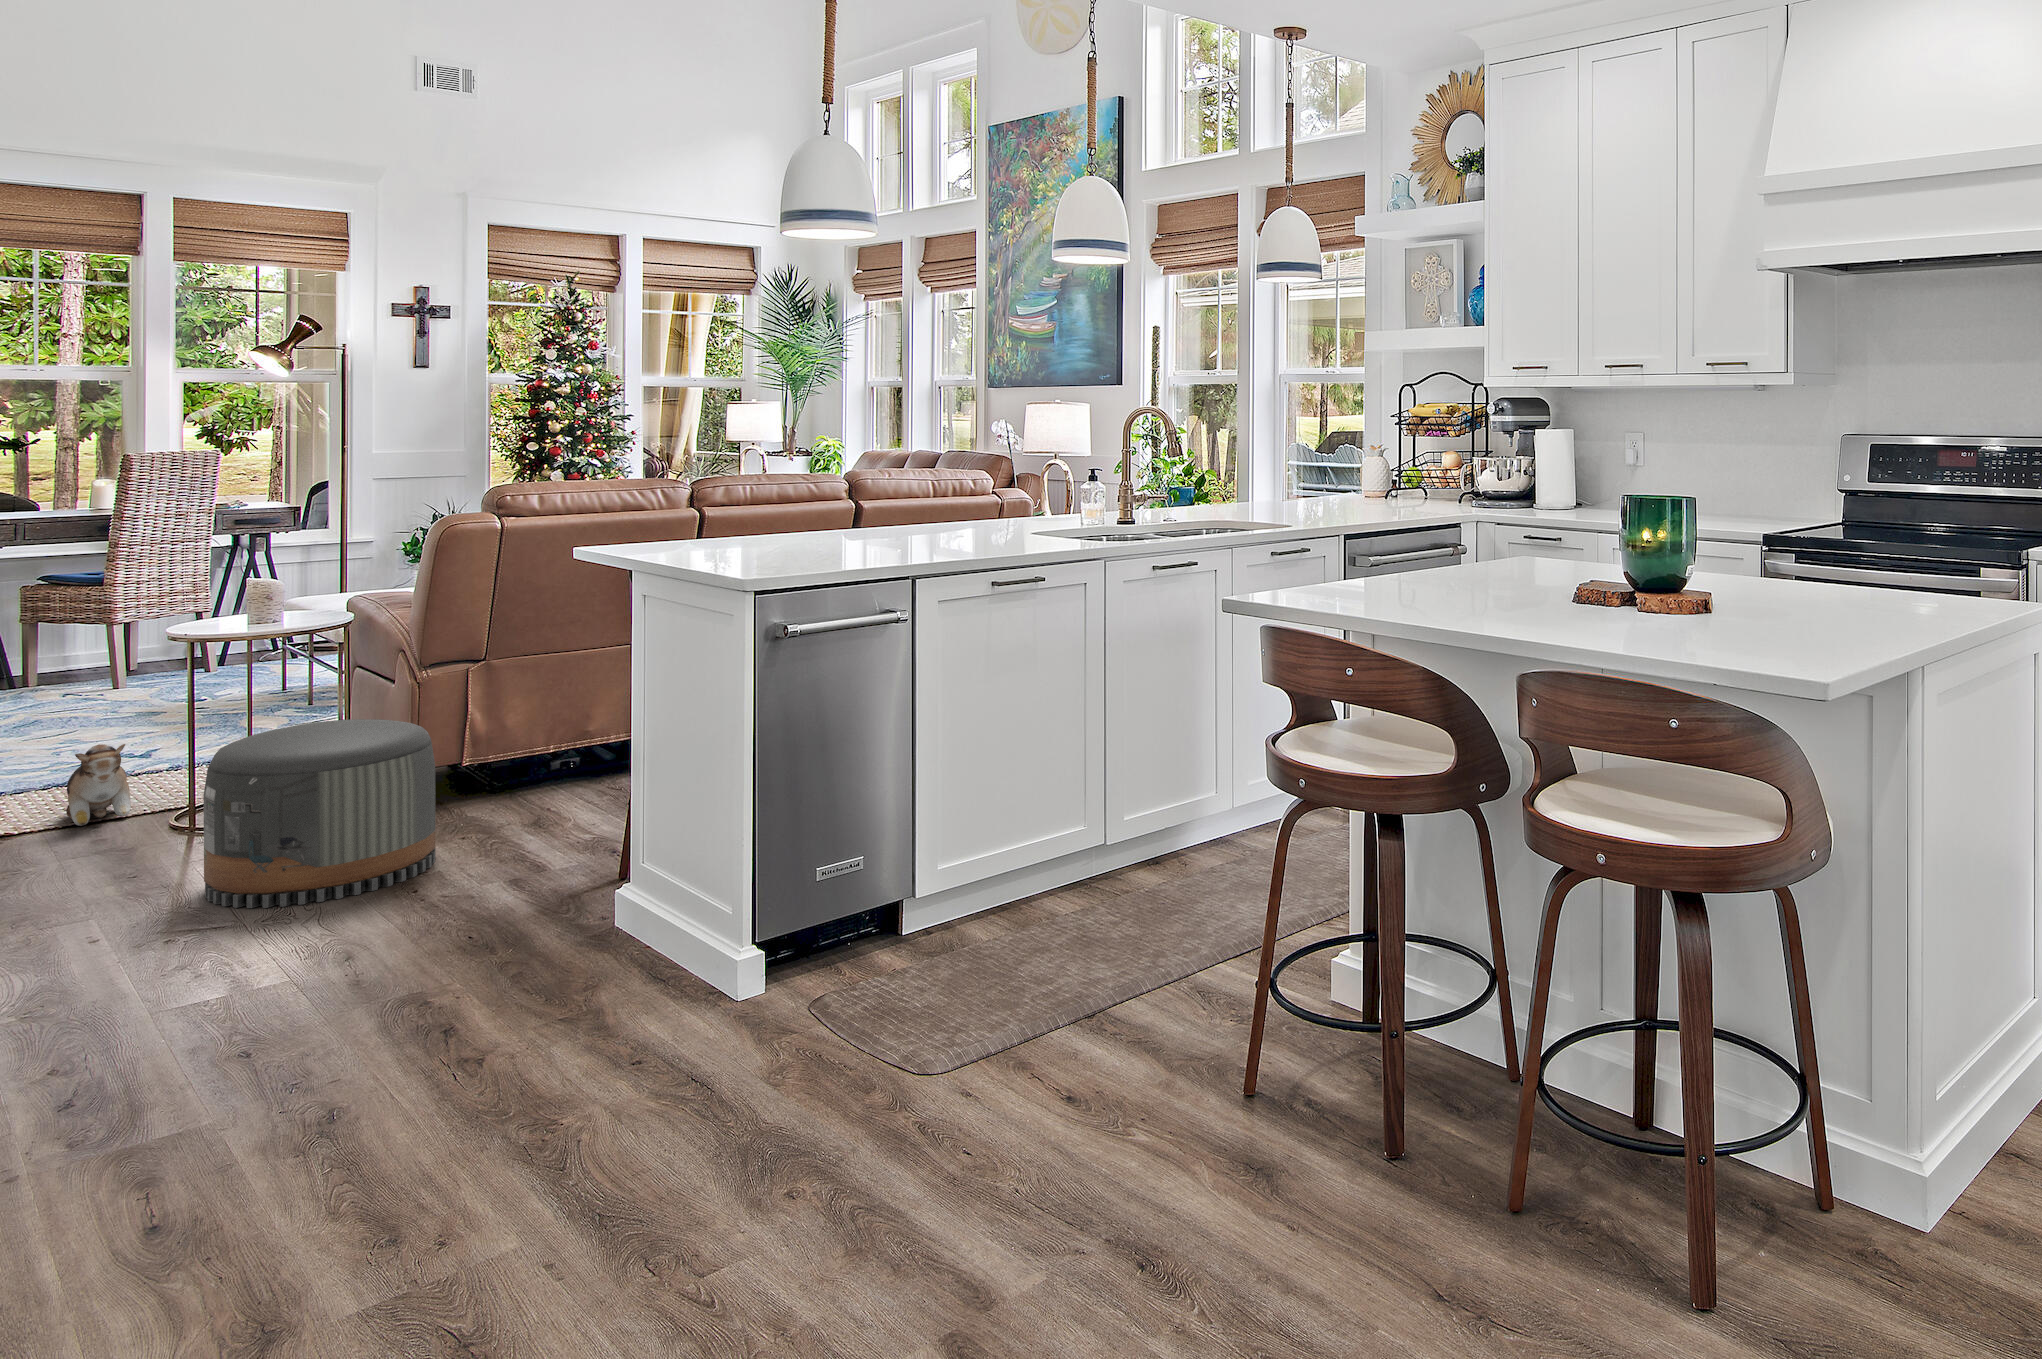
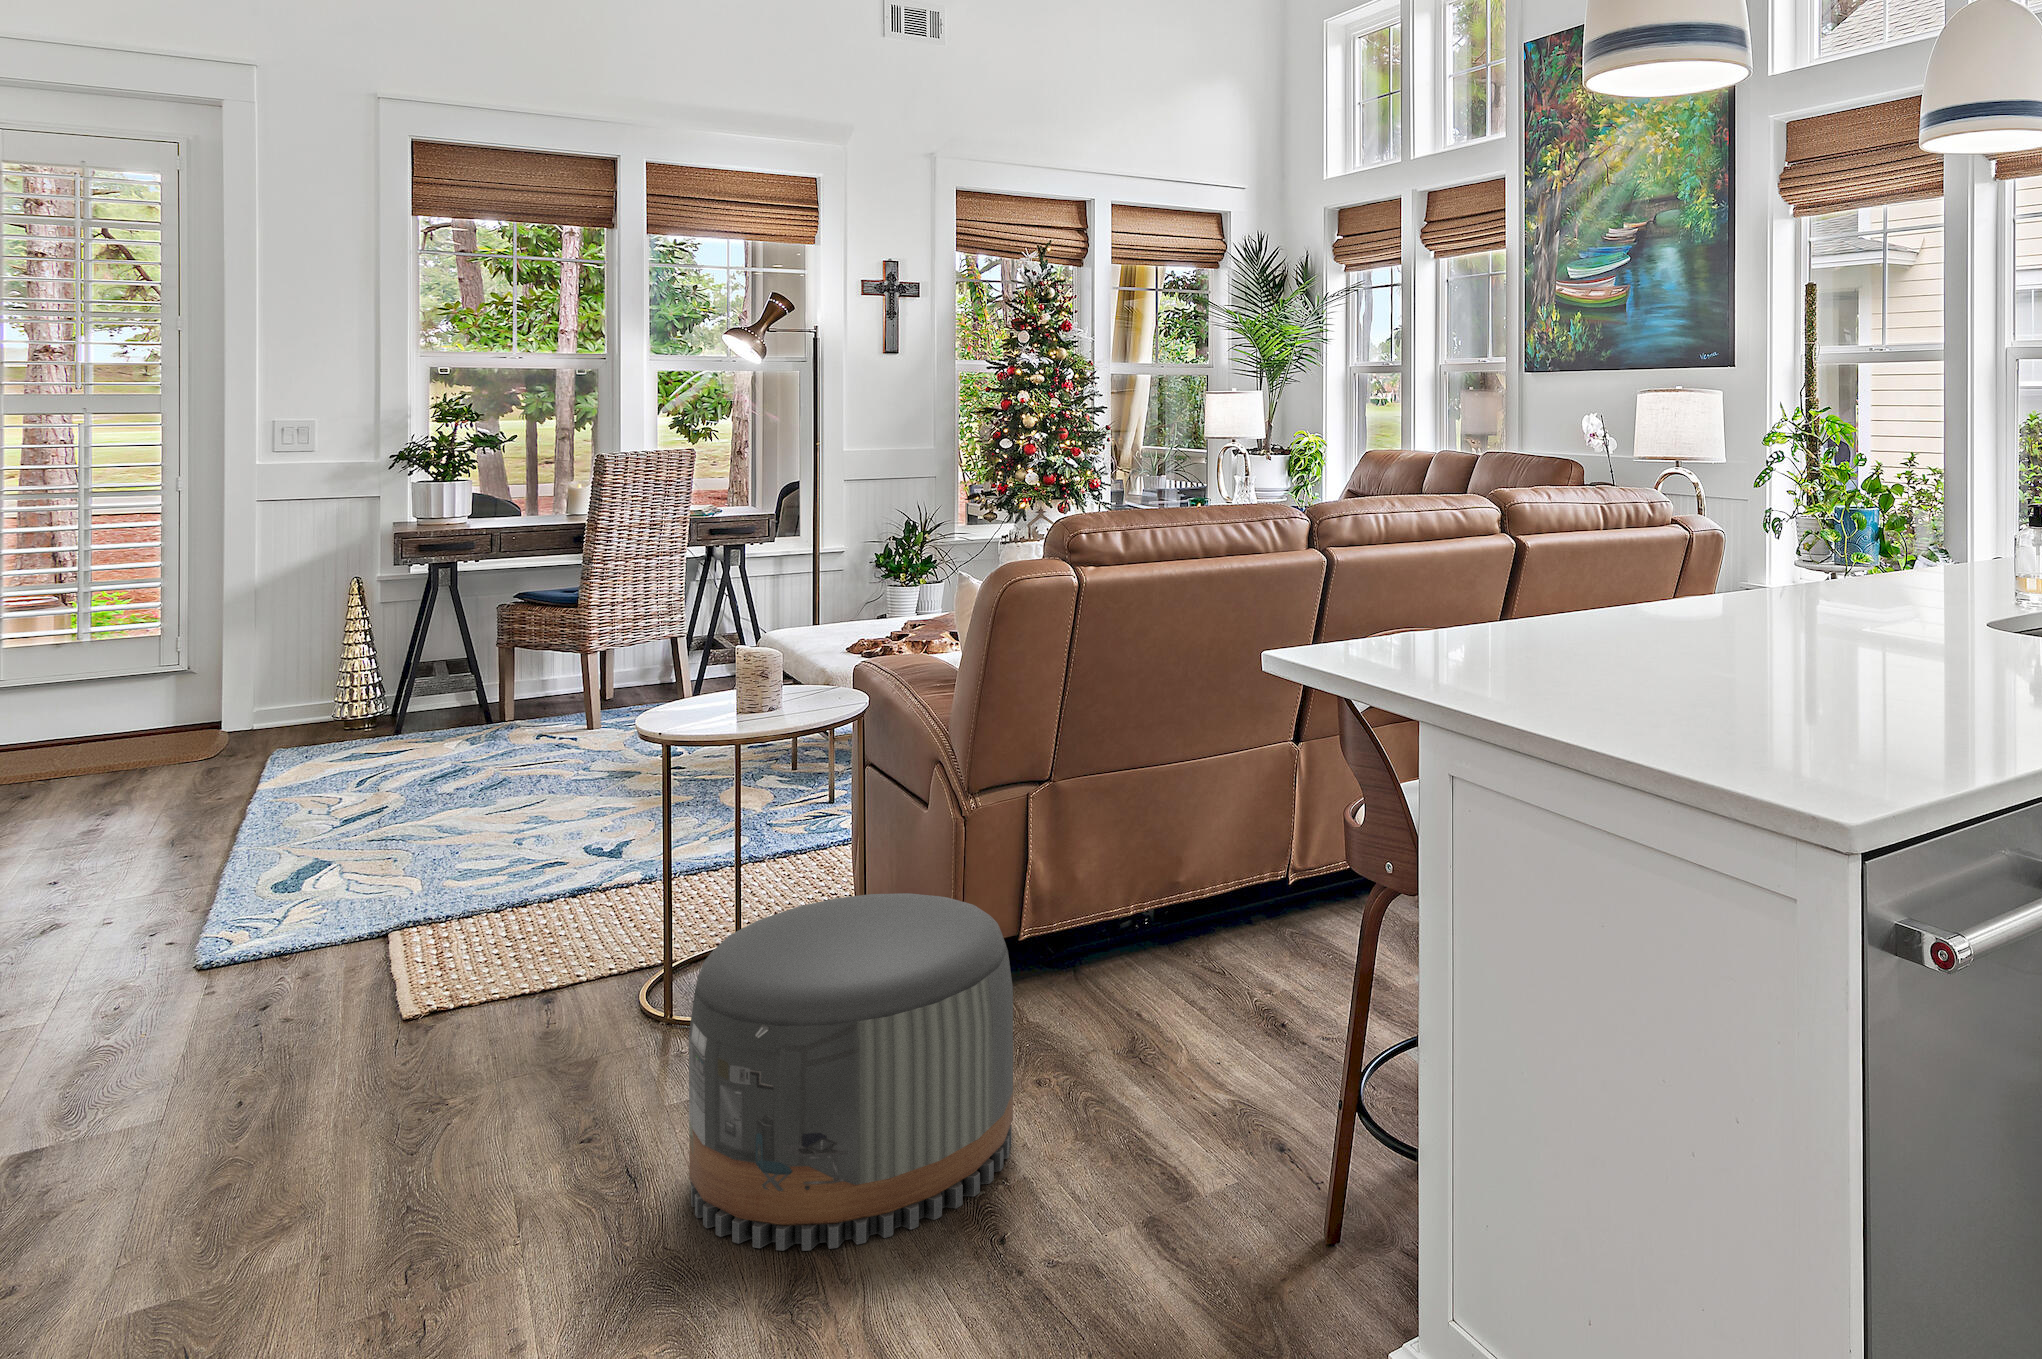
plush toy: present [66,744,131,826] -> none [520,876,596,990]

